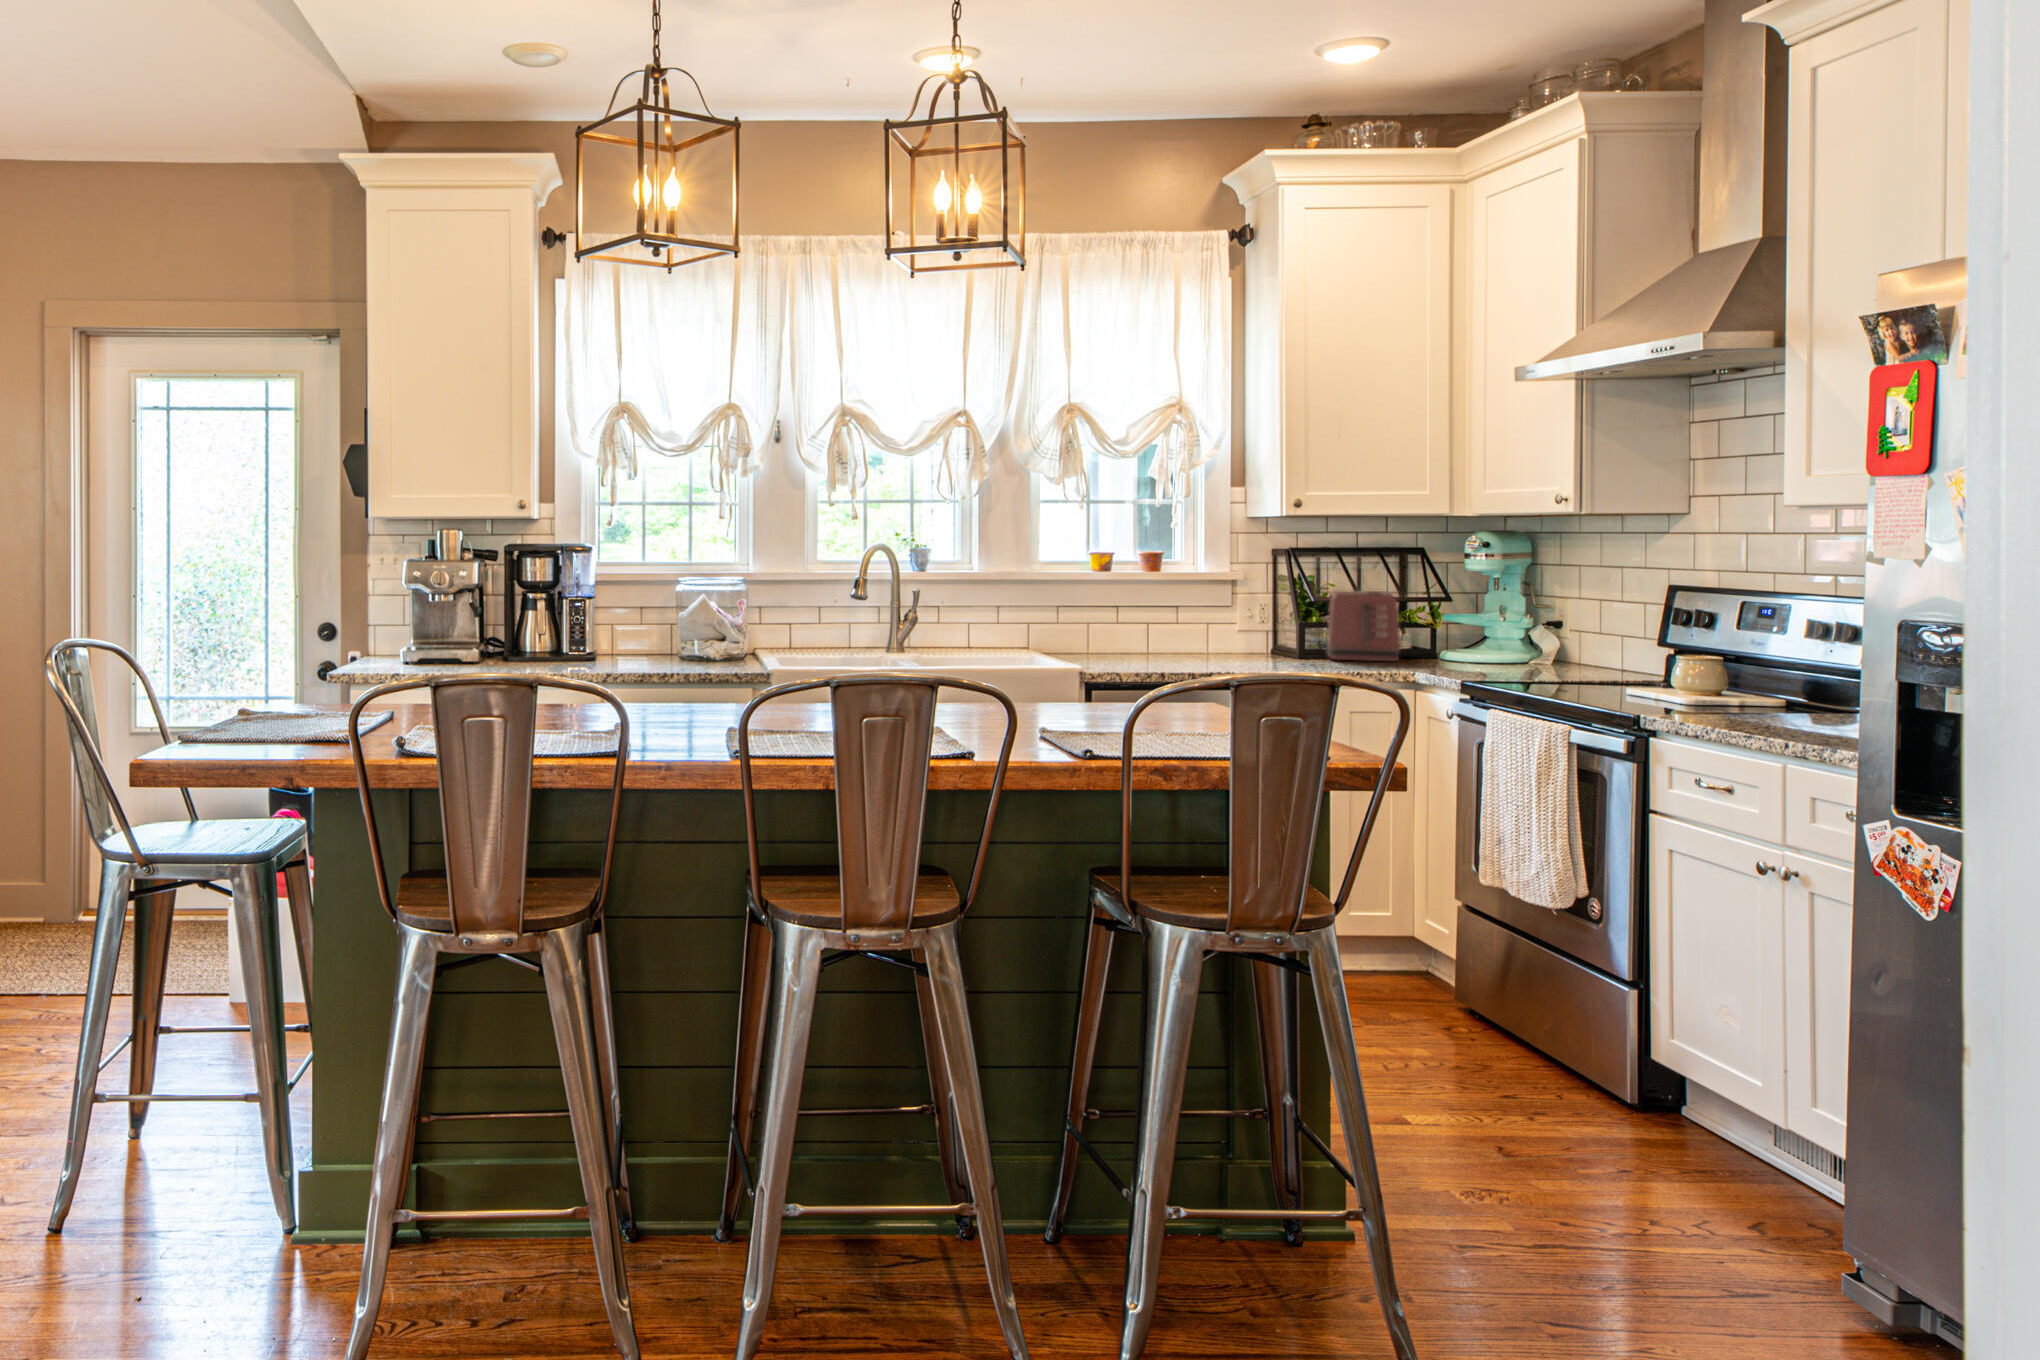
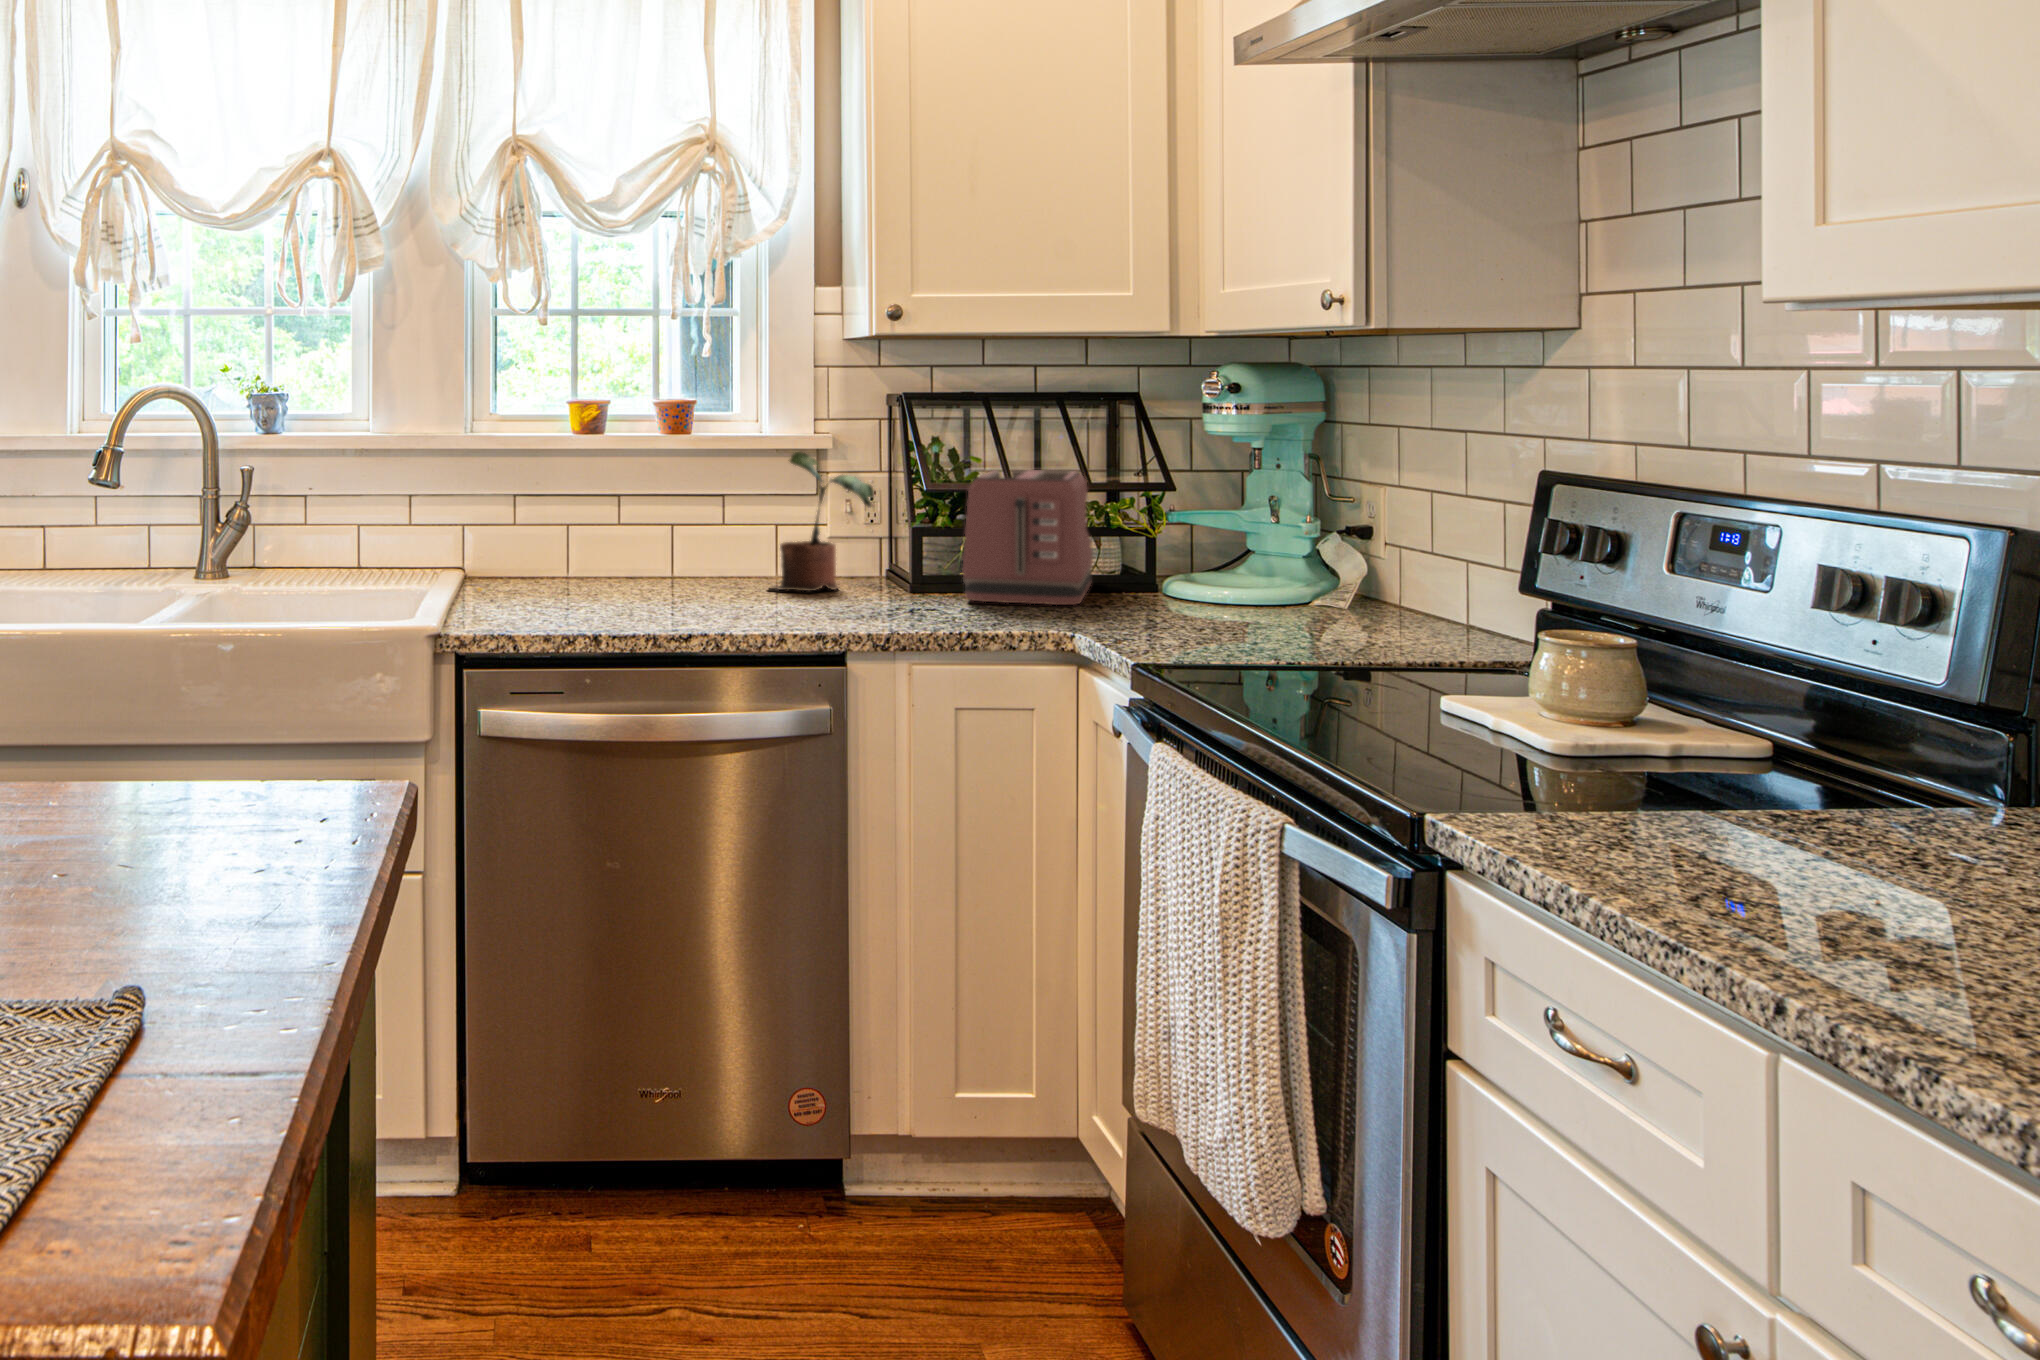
potted plant: none [1202,579,1271,657] -> present [770,452,874,591]

